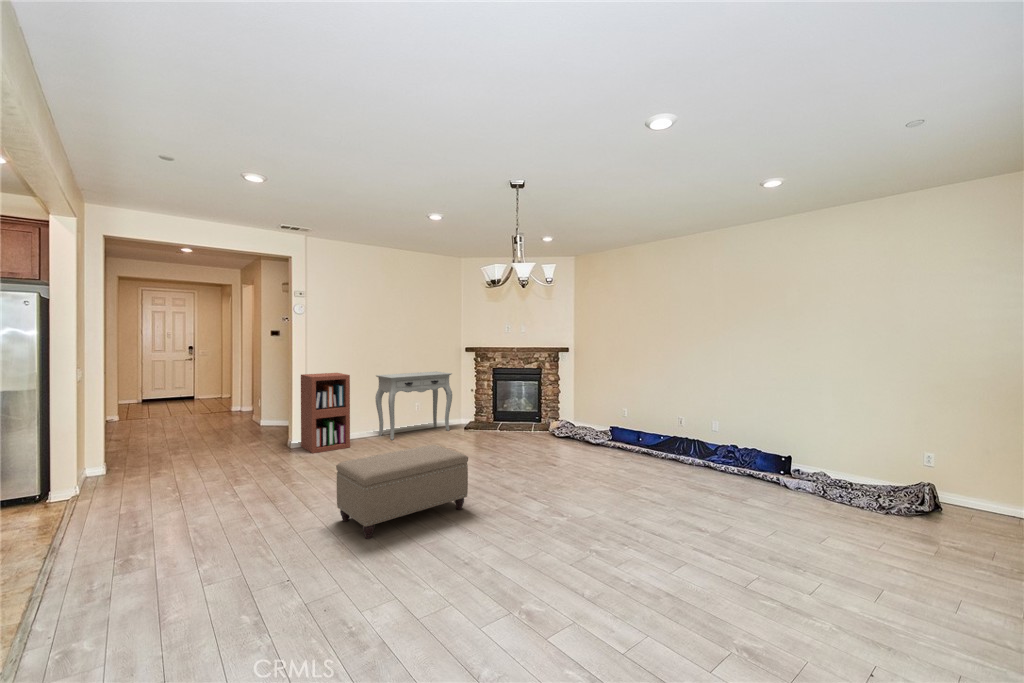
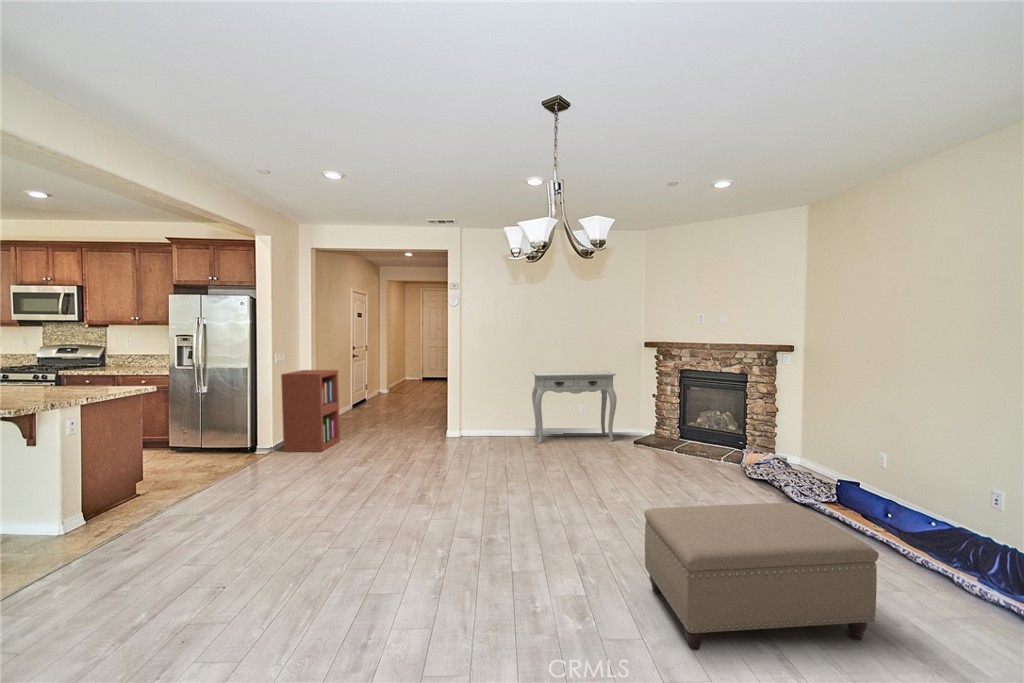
bookshelf: present [301,373,350,453] -> present [281,370,340,452]
ottoman: present [336,445,468,539] -> present [644,503,879,651]

